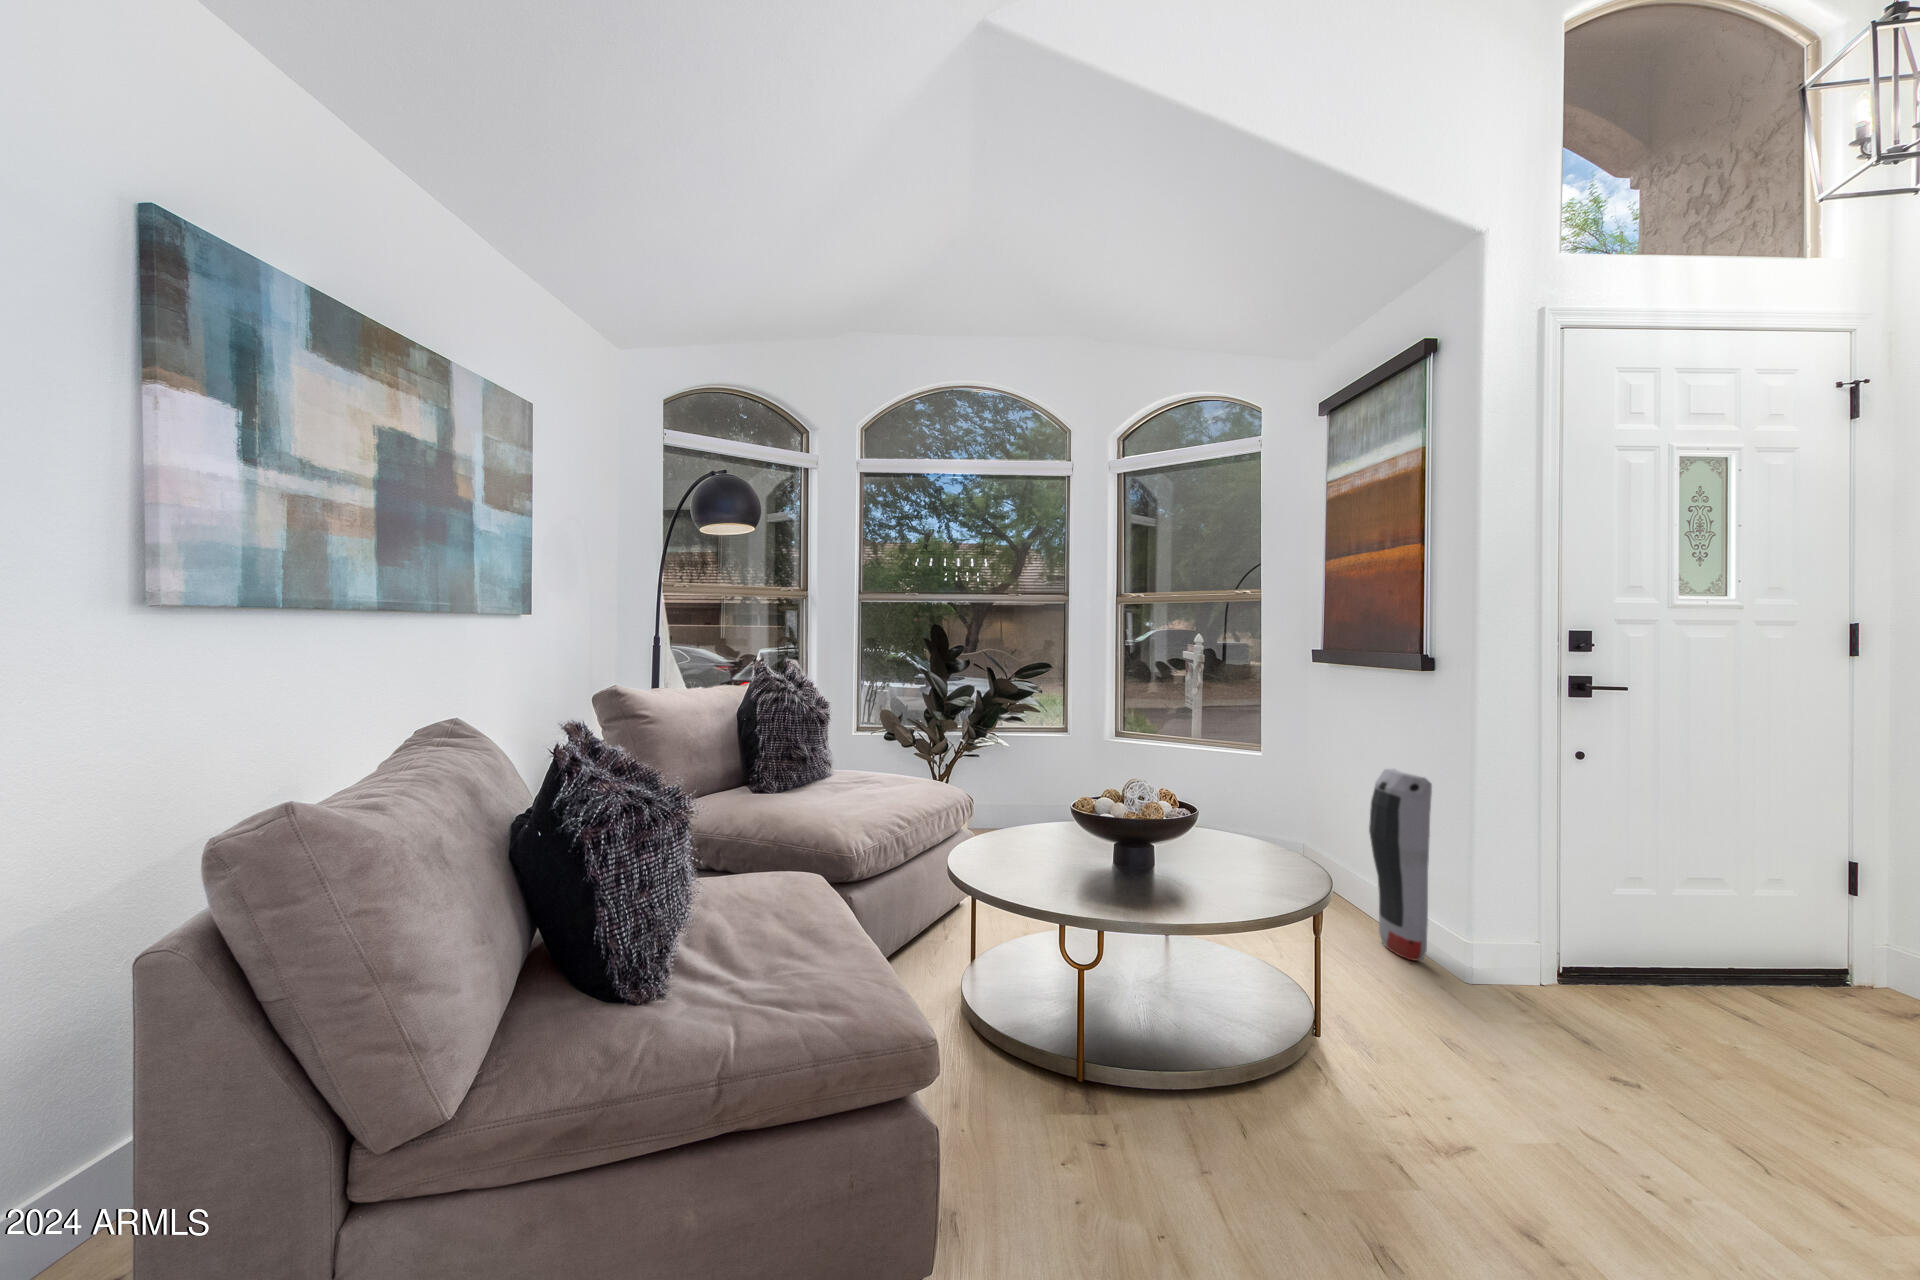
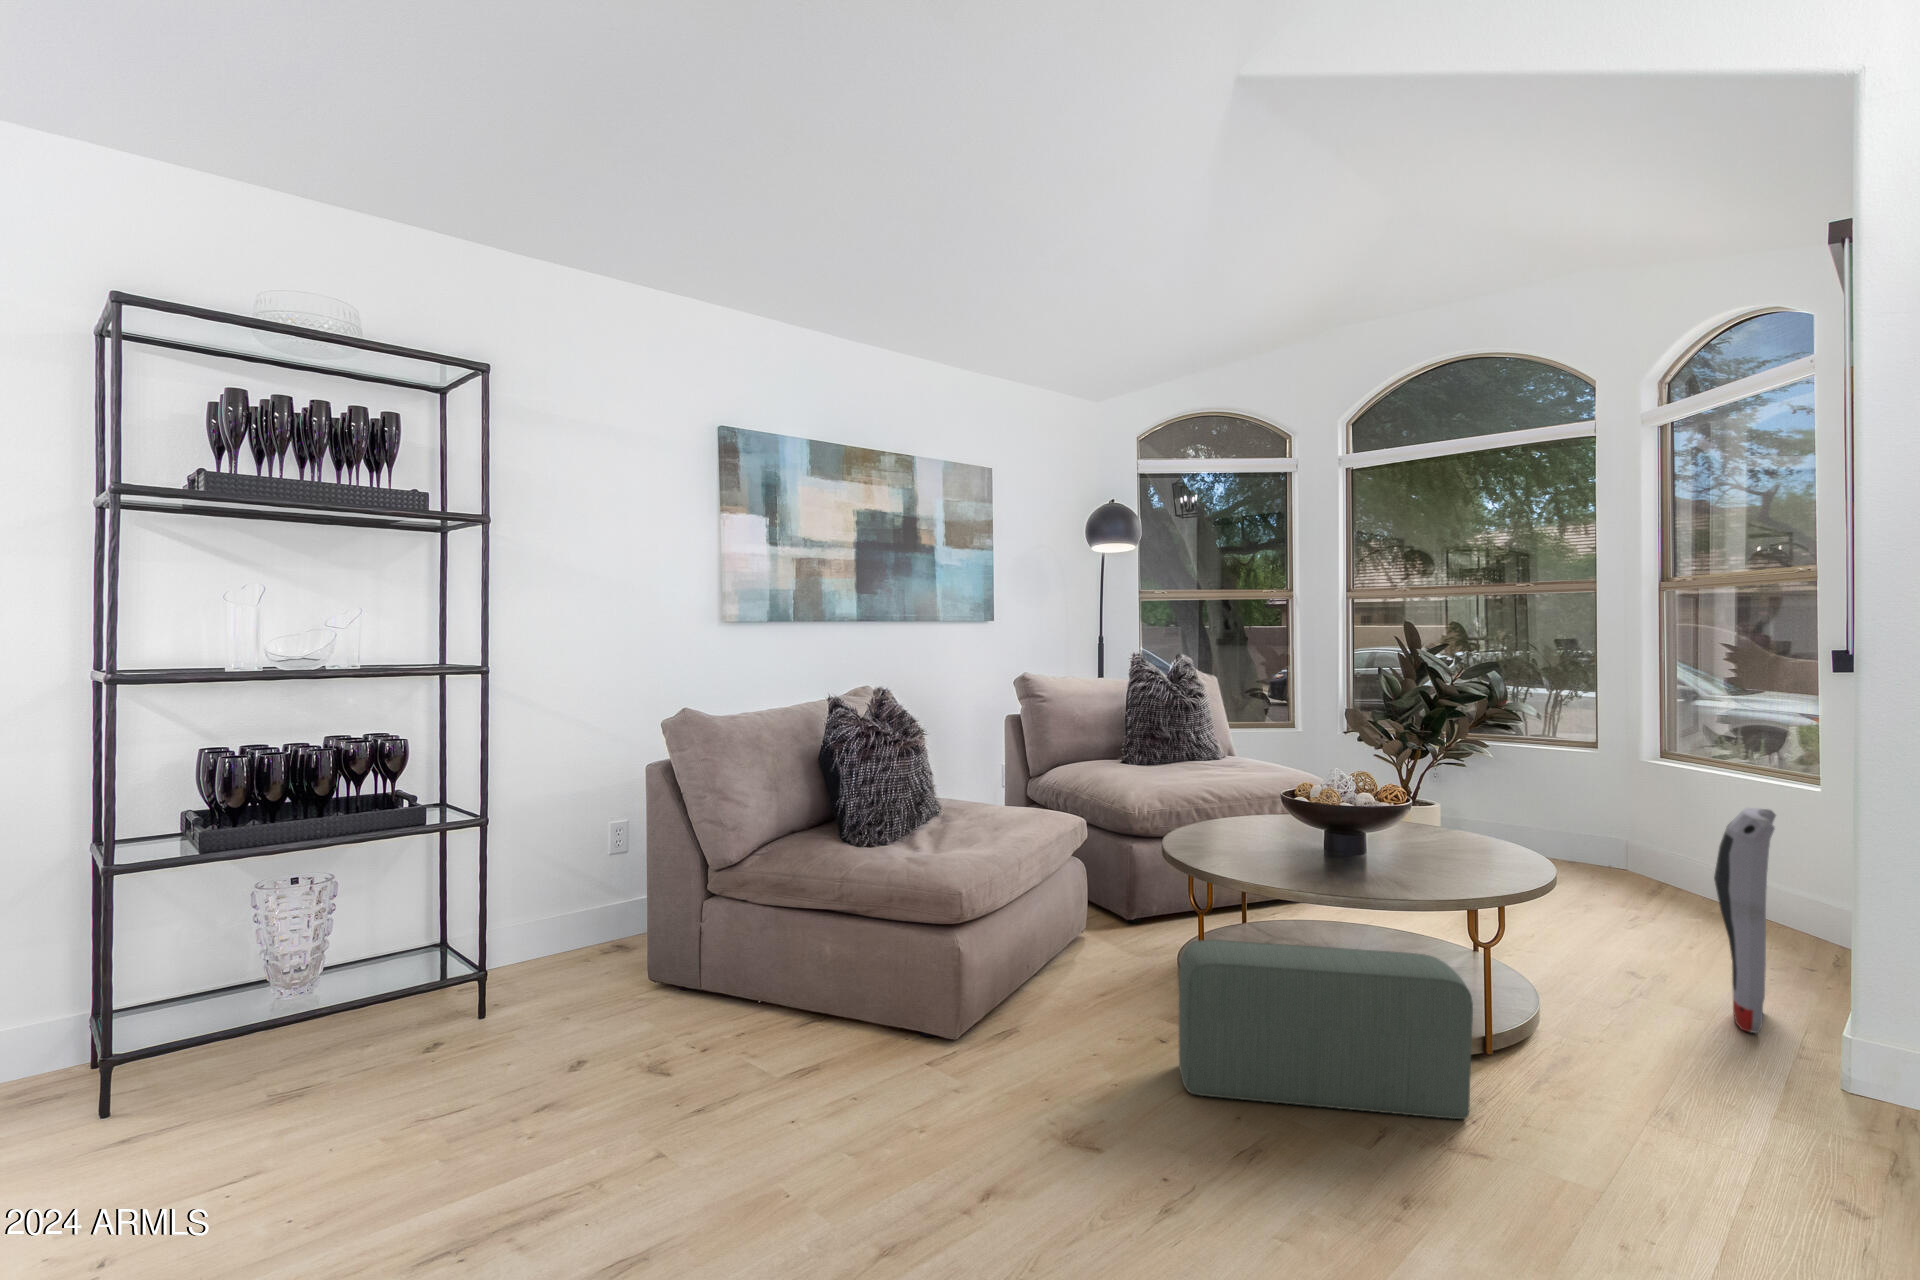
pouf: none [1173,963,1441,1219] -> present [1179,940,1473,1119]

